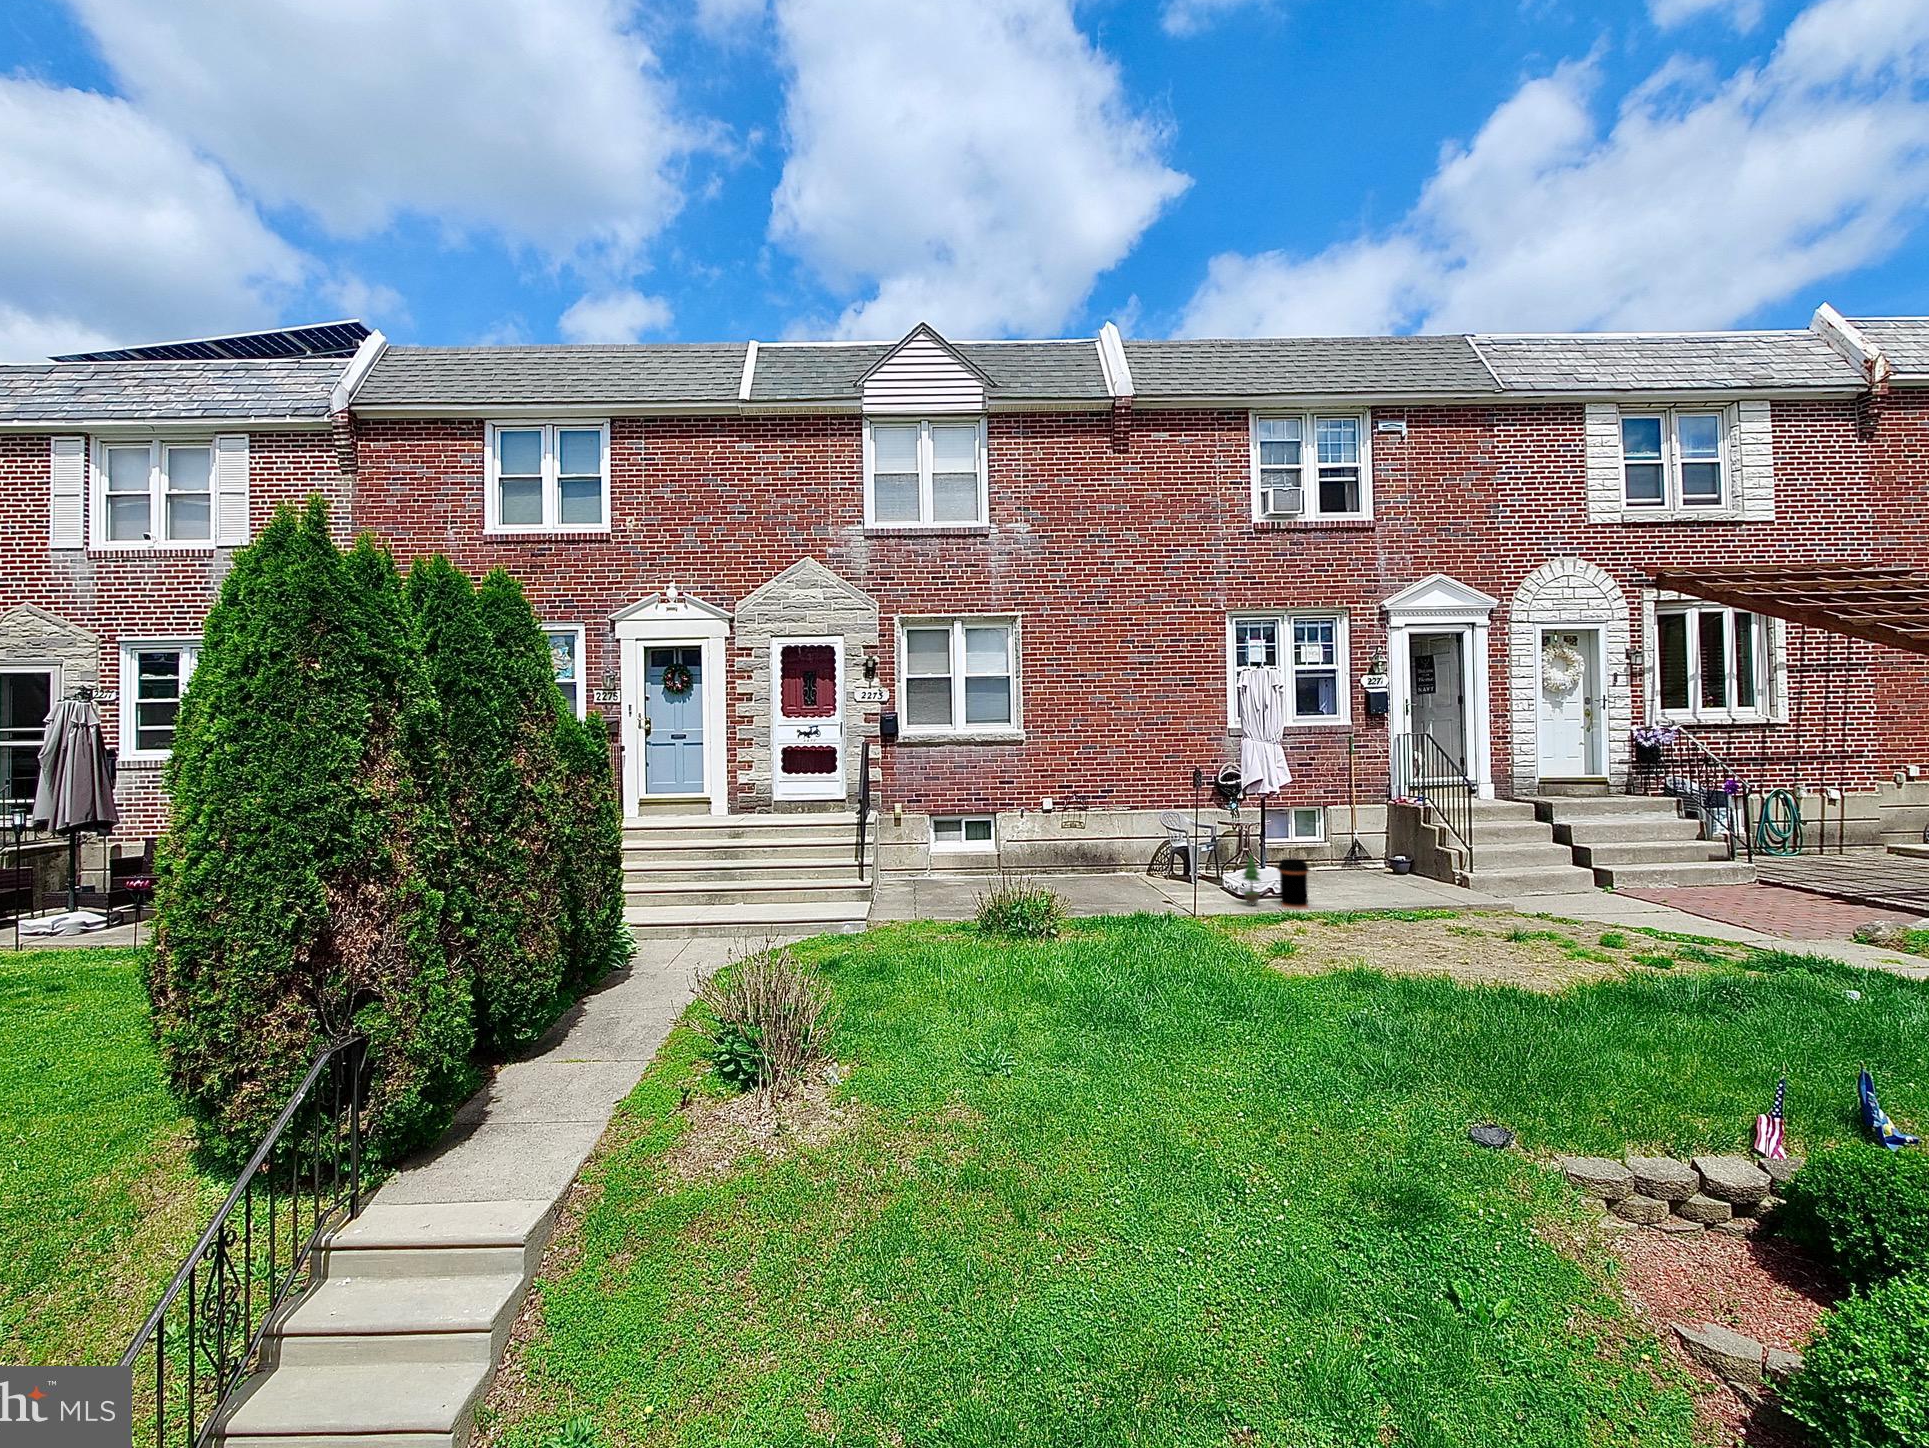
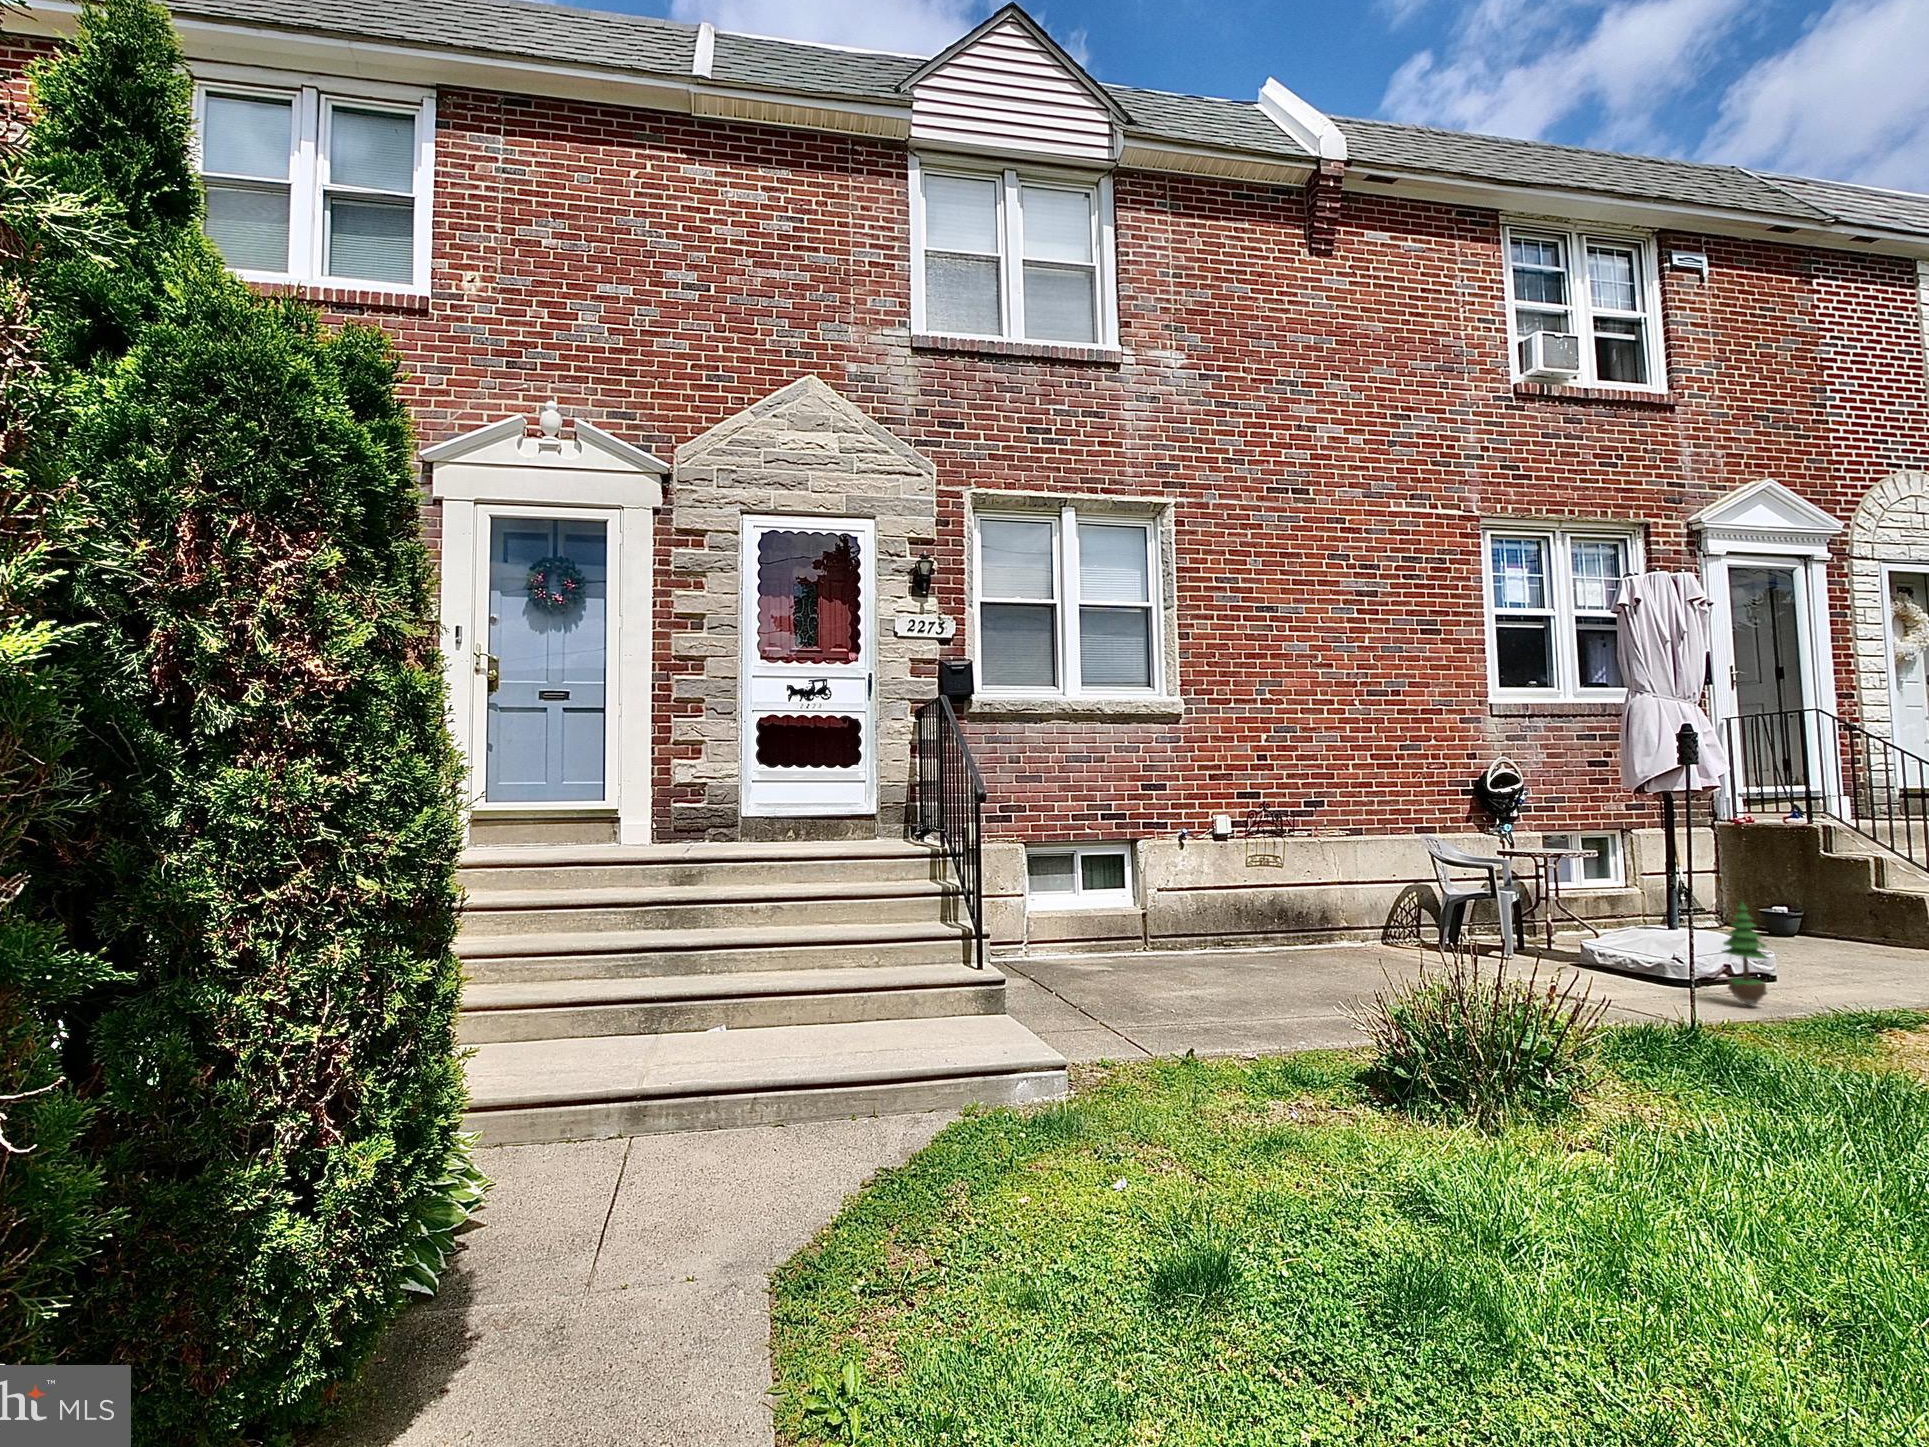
trash can: present [1278,858,1309,909] -> none [1780,913,1857,1012]

